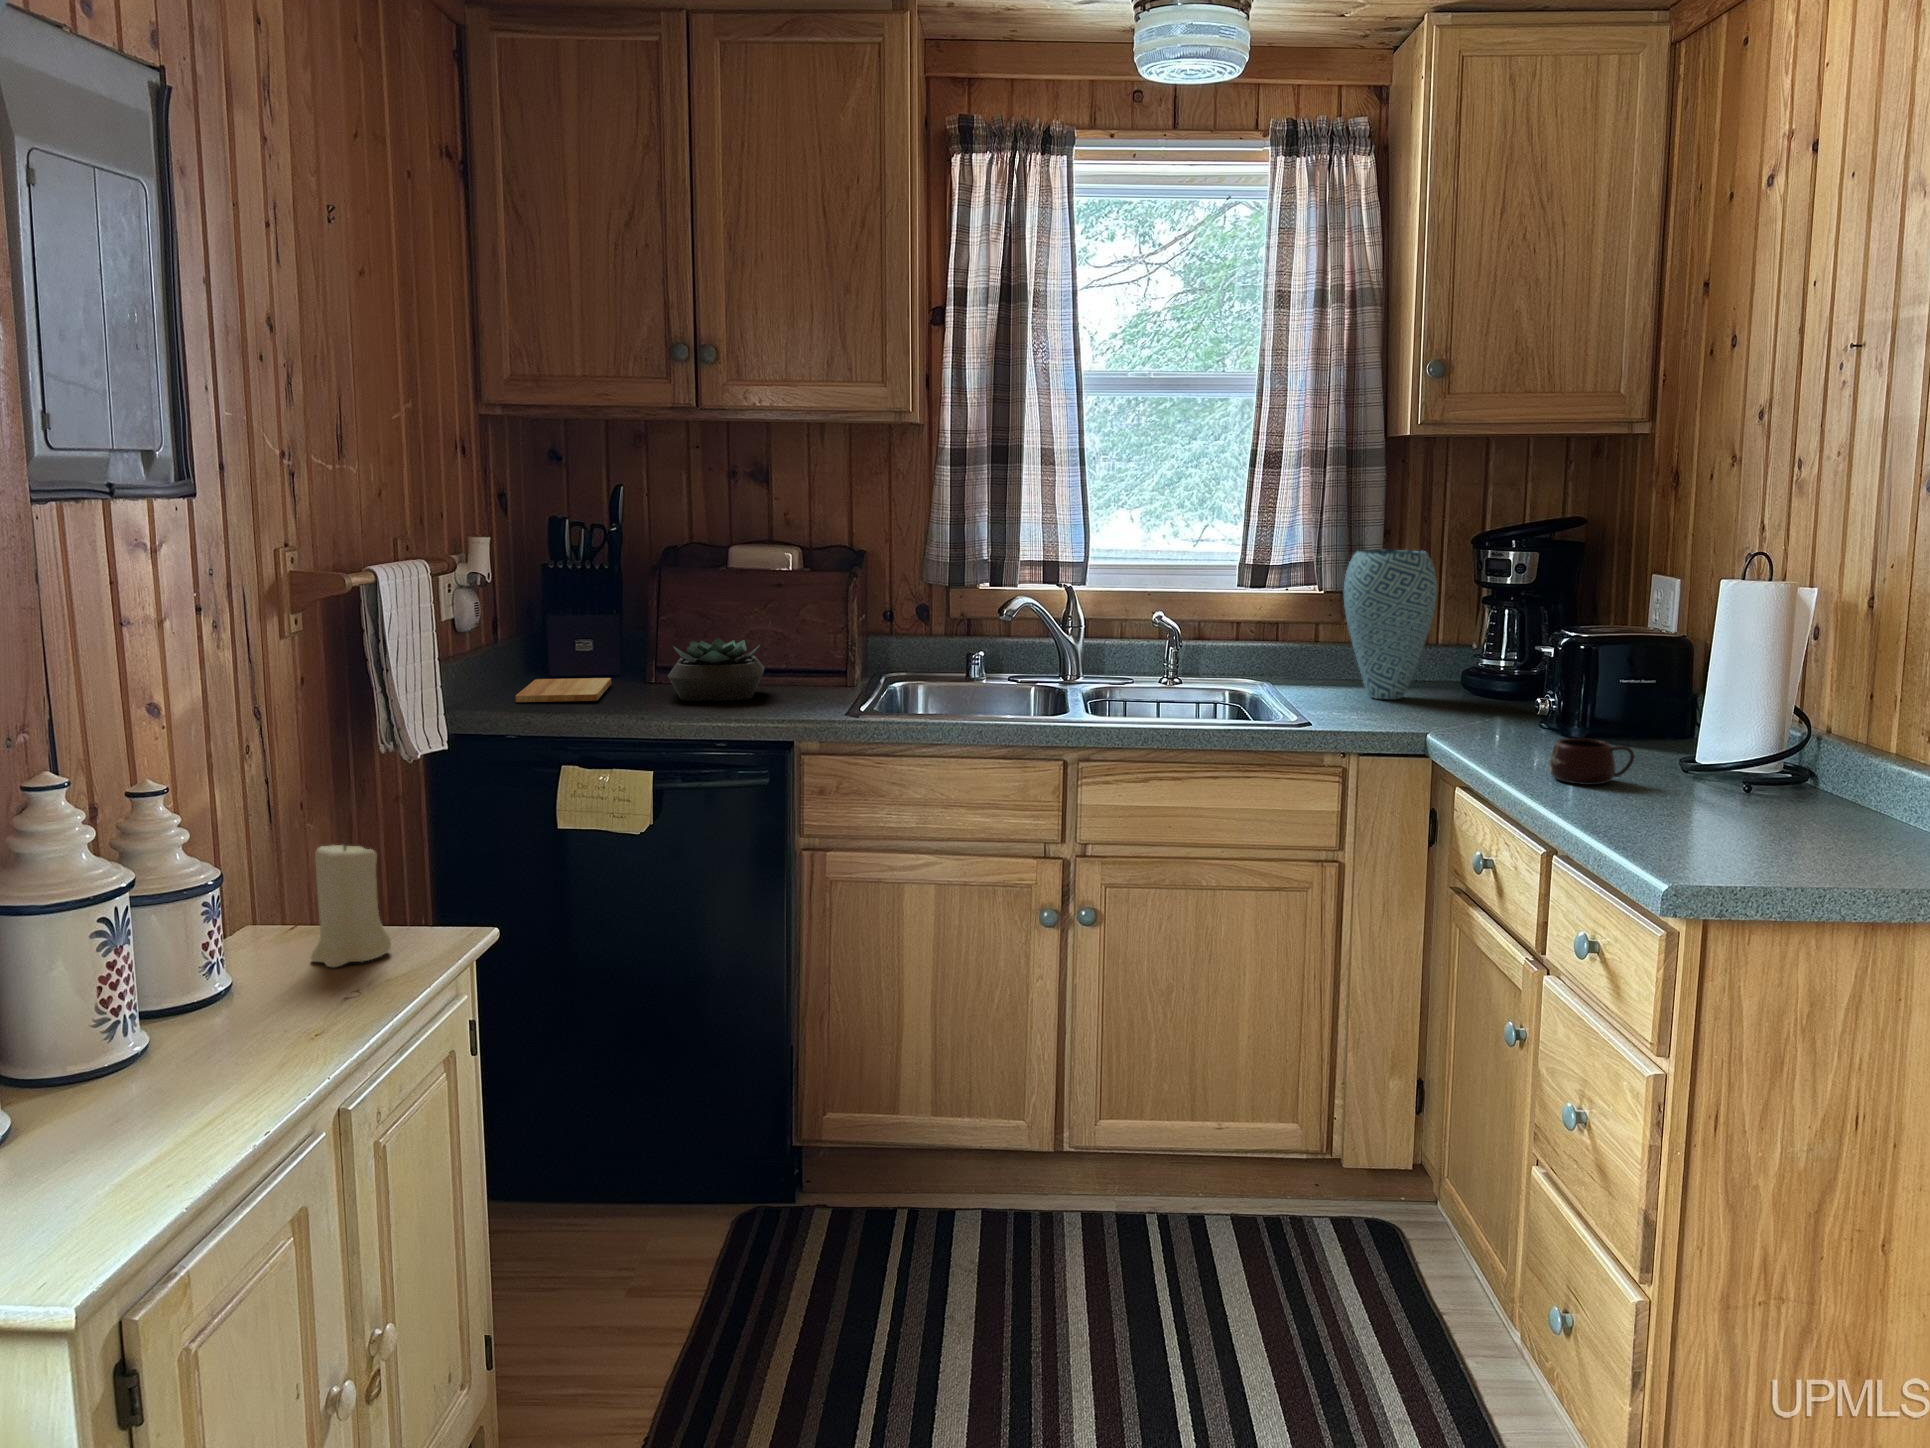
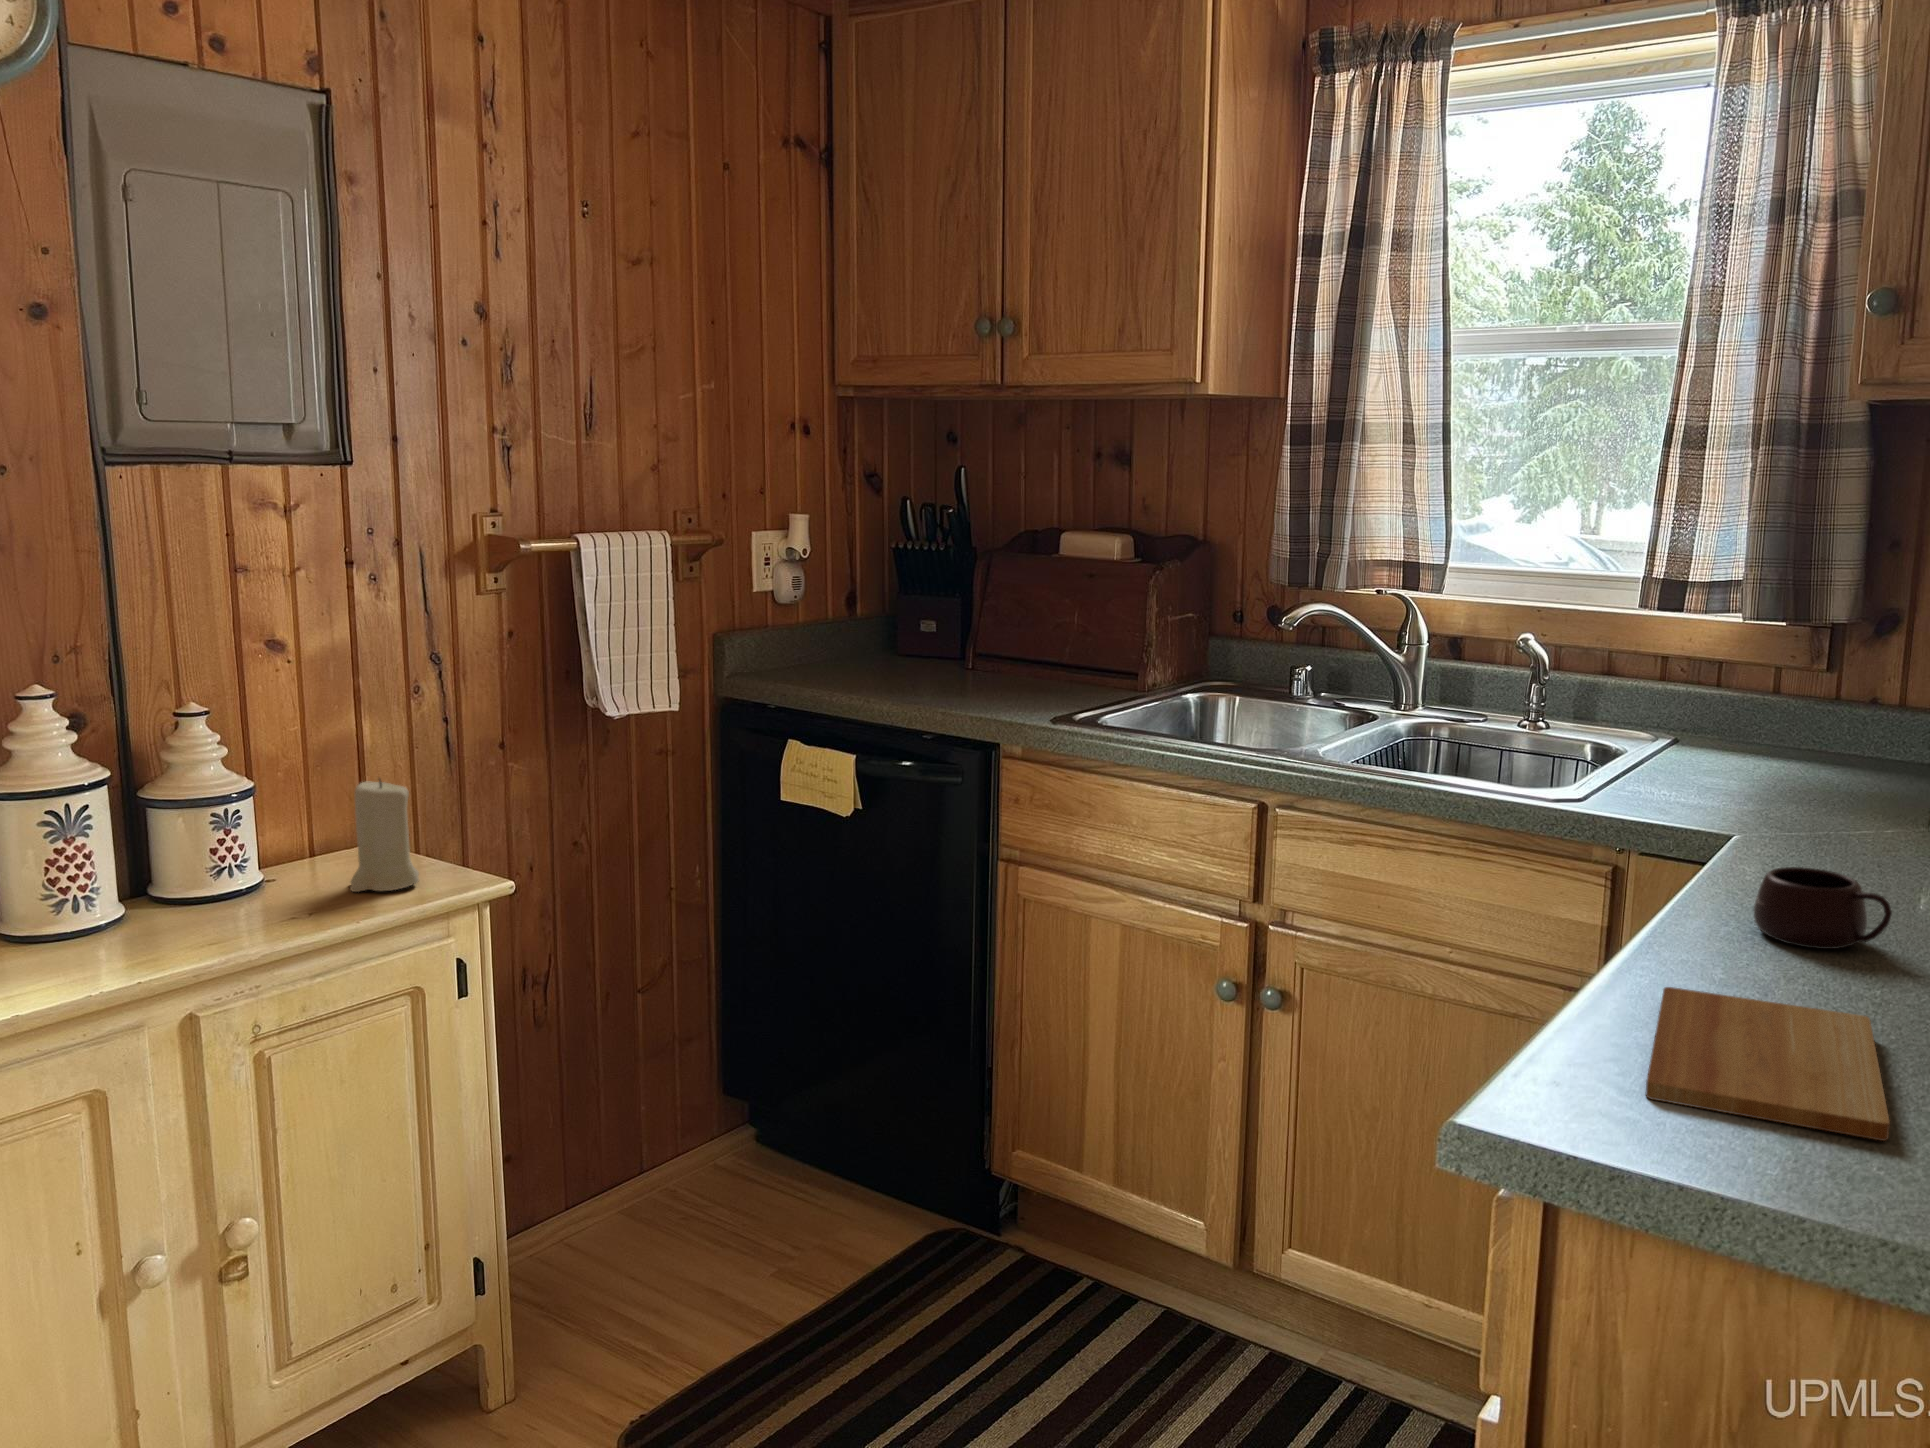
vase: present [1344,550,1437,700] -> none [1751,565,1901,783]
succulent plant: present [668,638,765,701] -> none [927,627,1042,694]
cutting board: present [516,678,611,702] -> present [1646,987,1890,1141]

